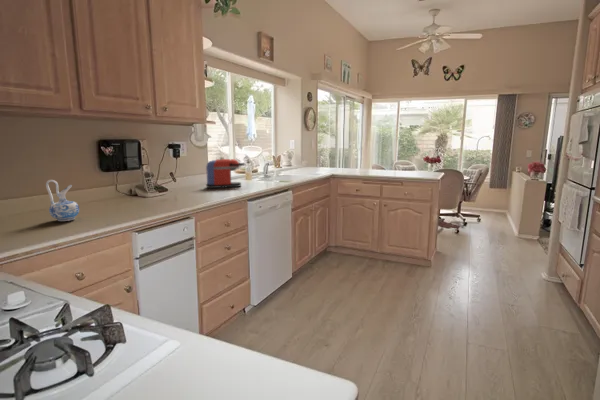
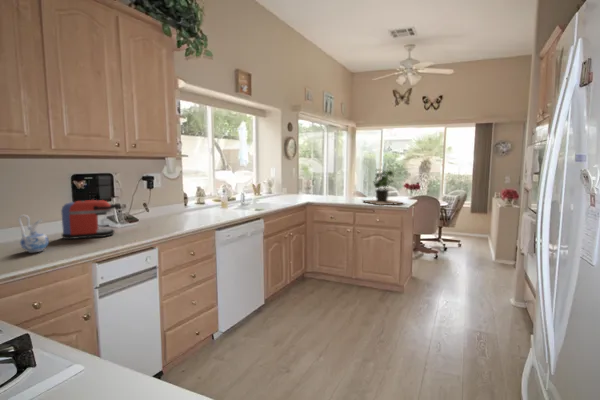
potted plant: none [389,139,434,177] -> present [363,171,403,205]
coffee maker: present [206,159,245,188] -> present [62,200,120,239]

